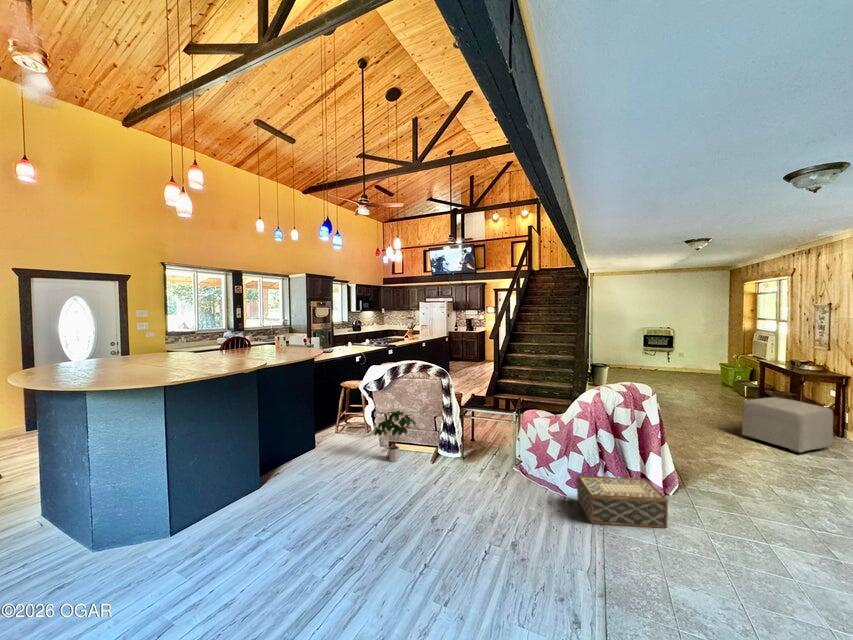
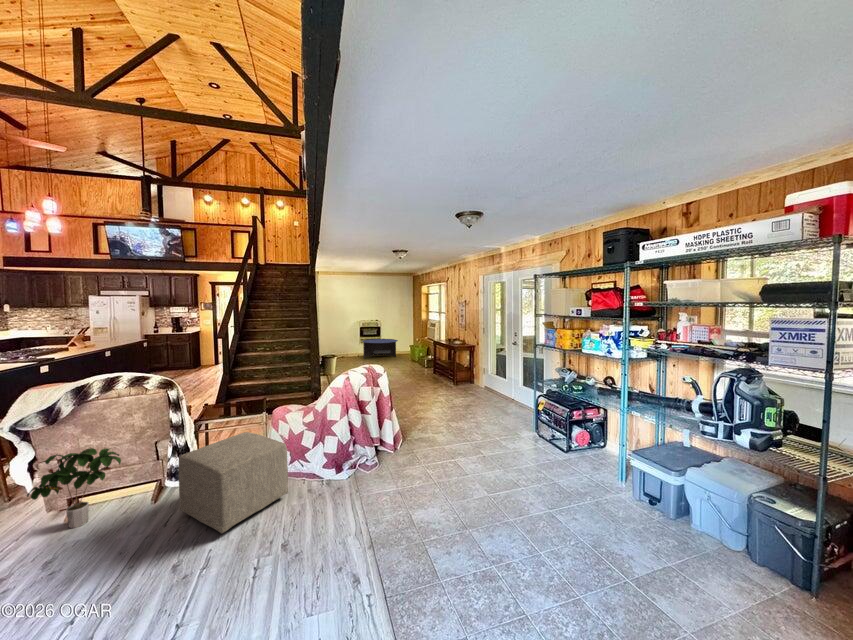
coffee table: none [649,351,706,378] -> present [362,339,398,358]
ottoman: present [742,397,833,453] -> present [178,432,288,533]
woven basket: present [577,476,668,528] -> none [333,441,400,493]

